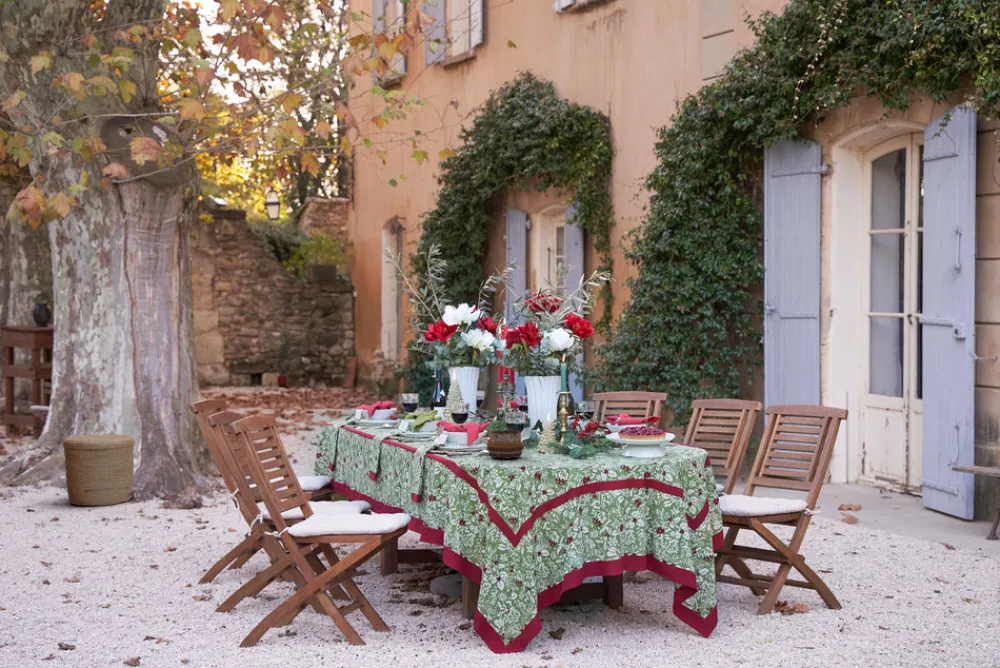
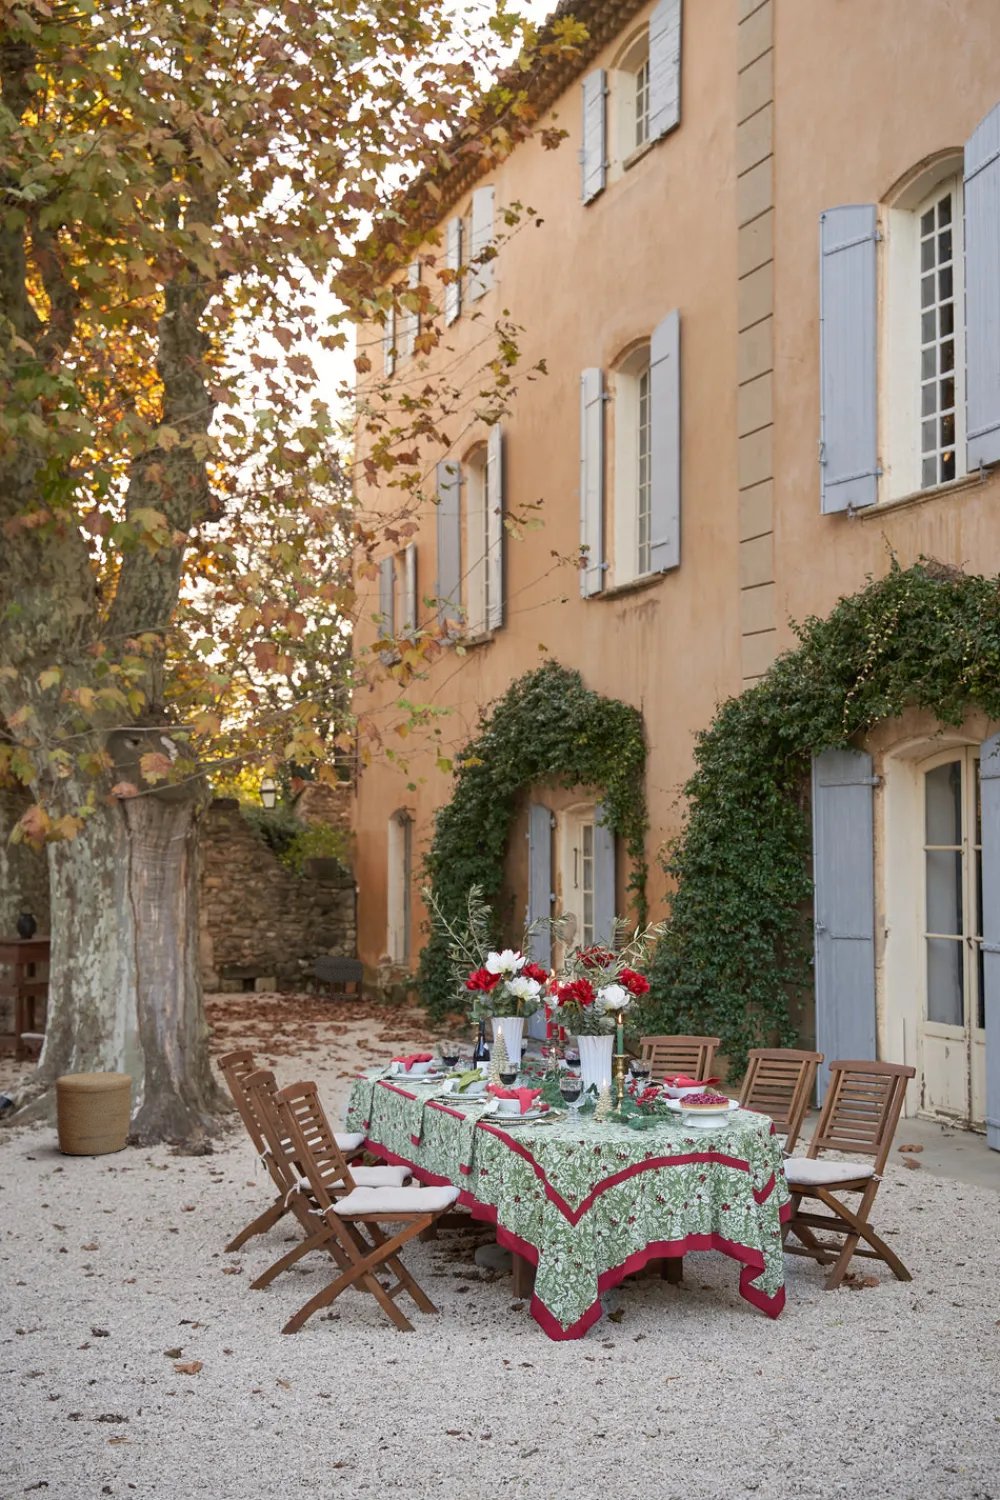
potted tree: present [260,332,304,387] -> none [242,929,295,993]
bench: none [322,355,365,393] -> present [315,956,363,1002]
decorative bowl: present [487,430,524,458] -> none [543,1099,581,1130]

